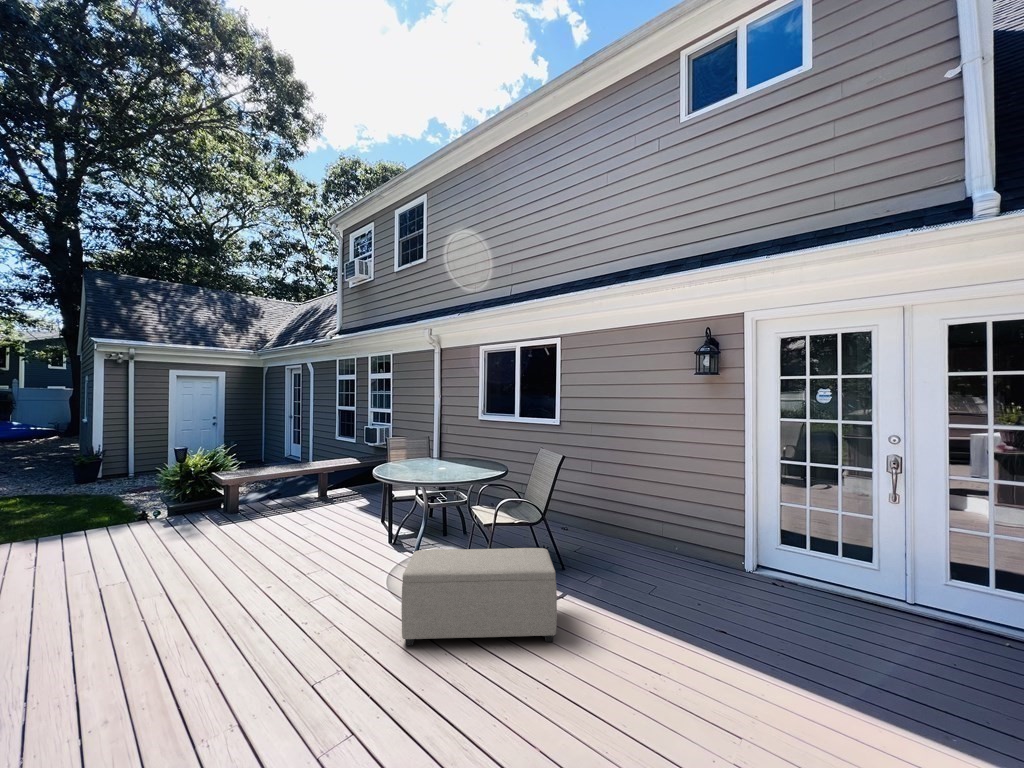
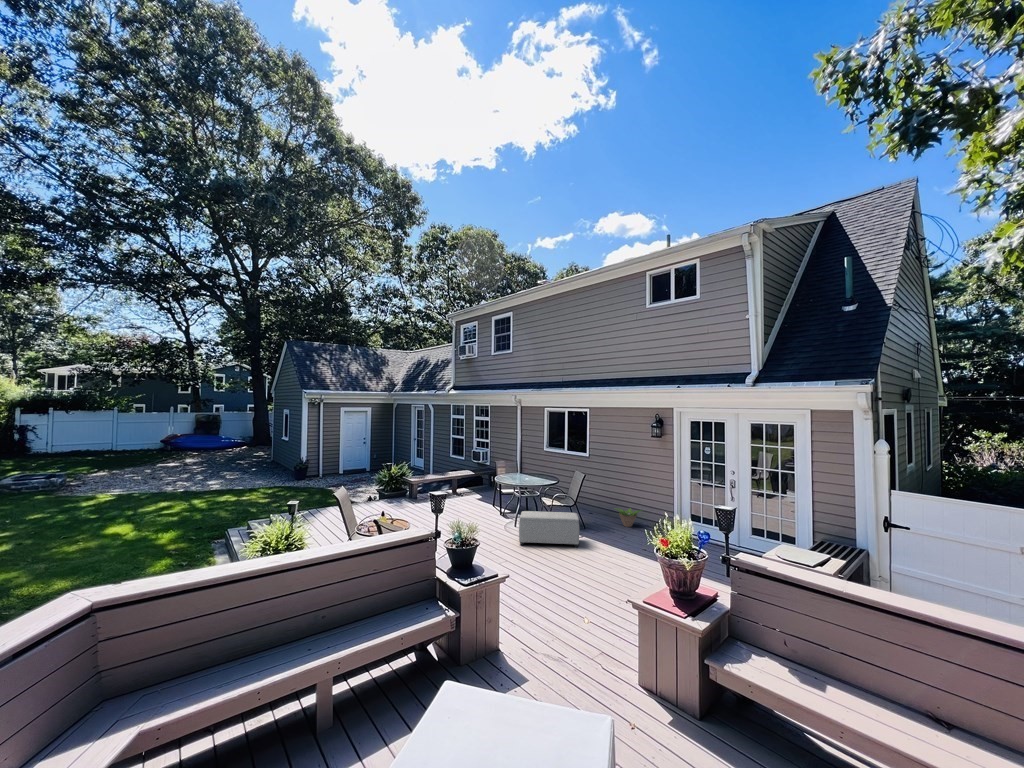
decorative plant: none [611,519,673,559] -> present [617,508,640,527]

